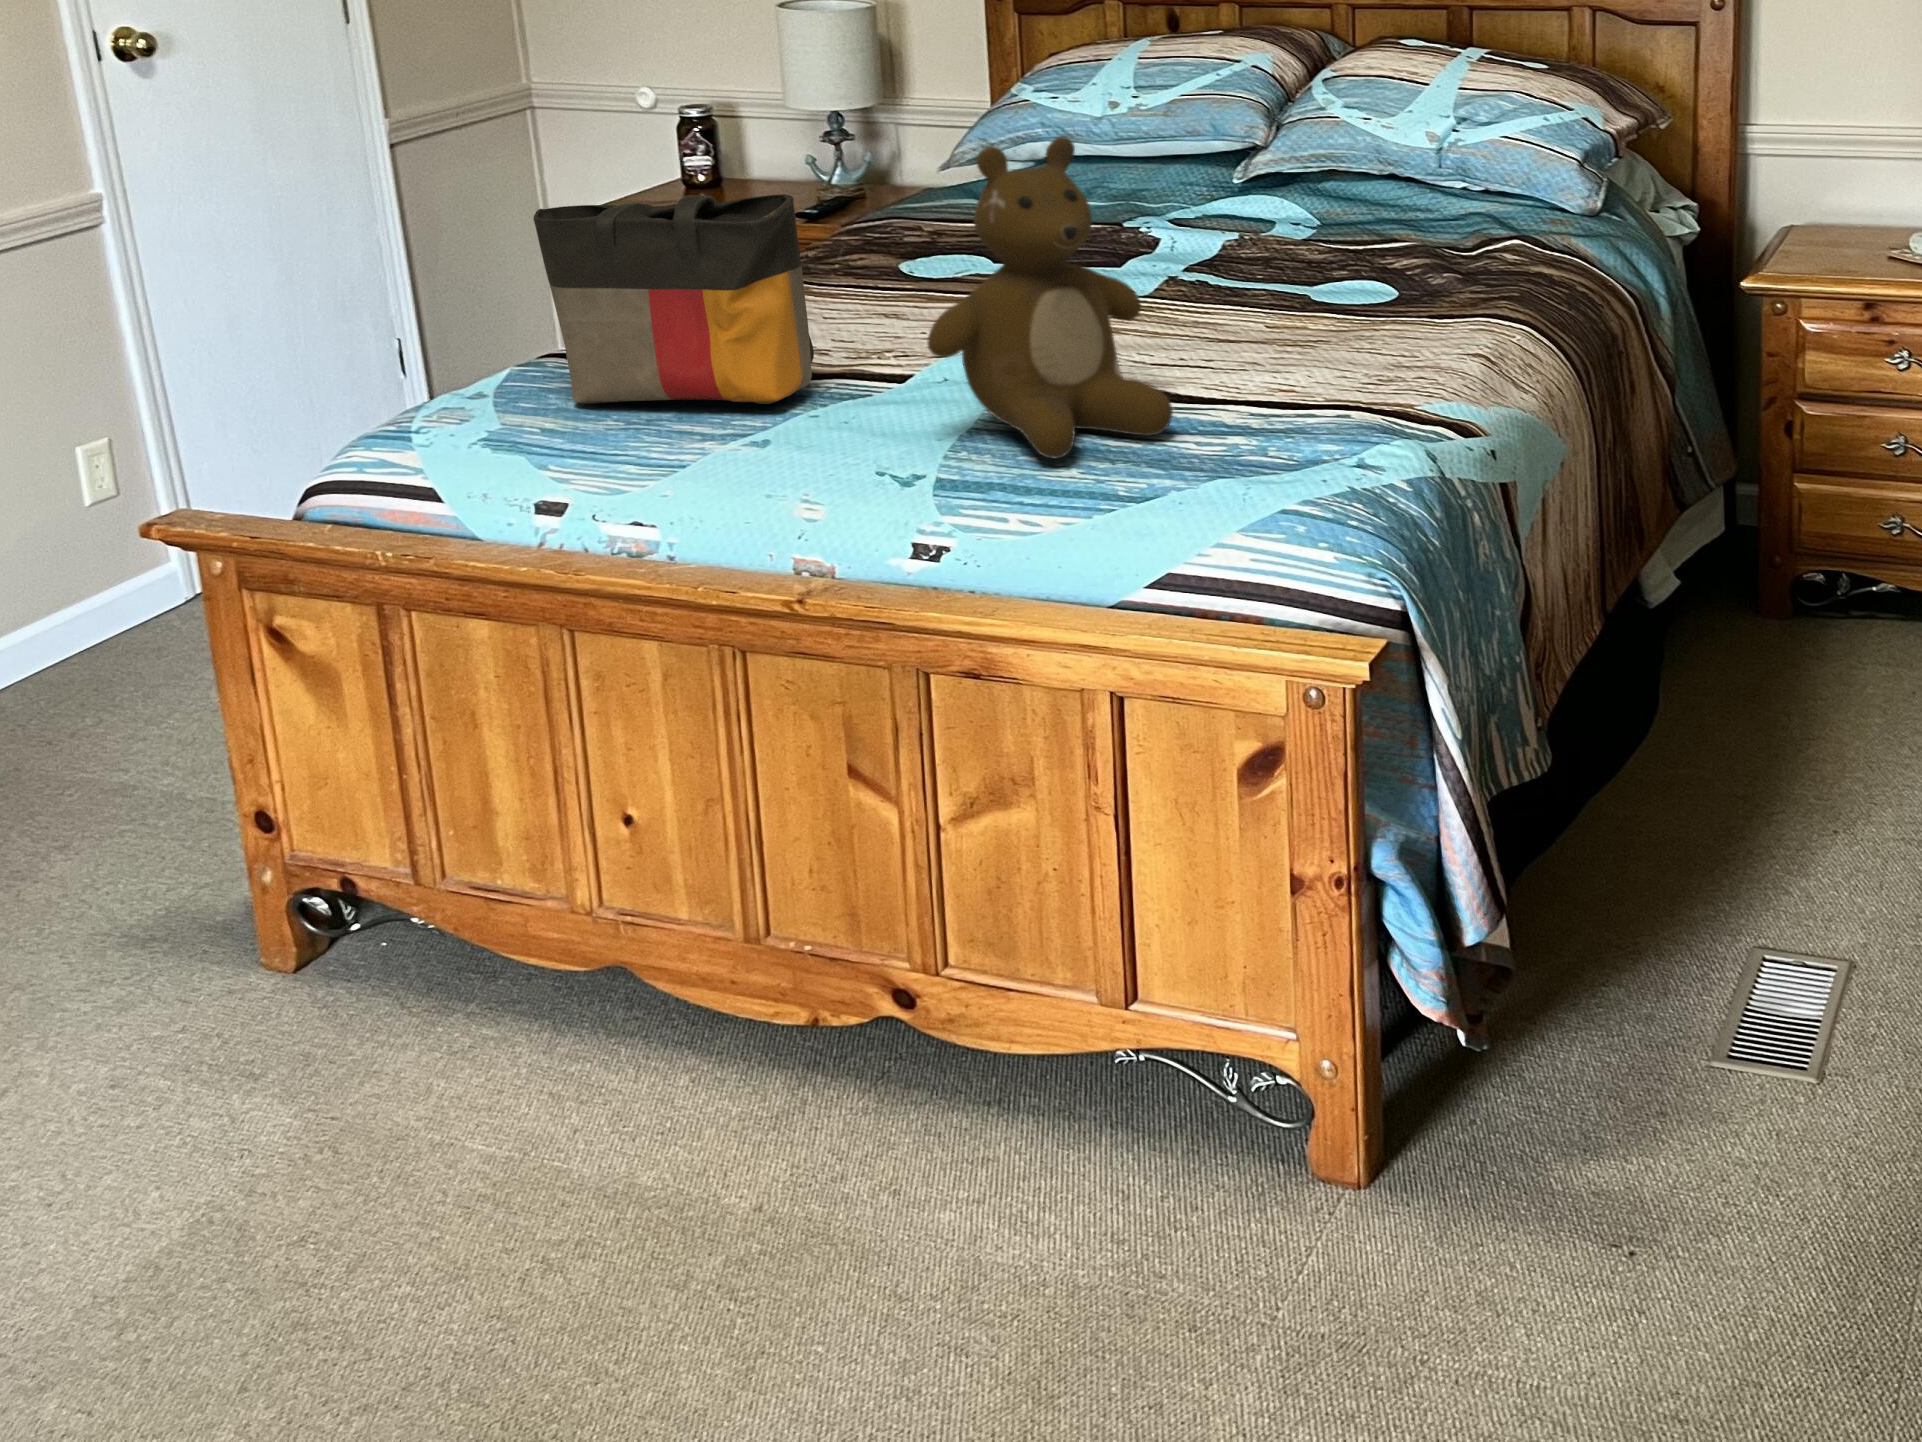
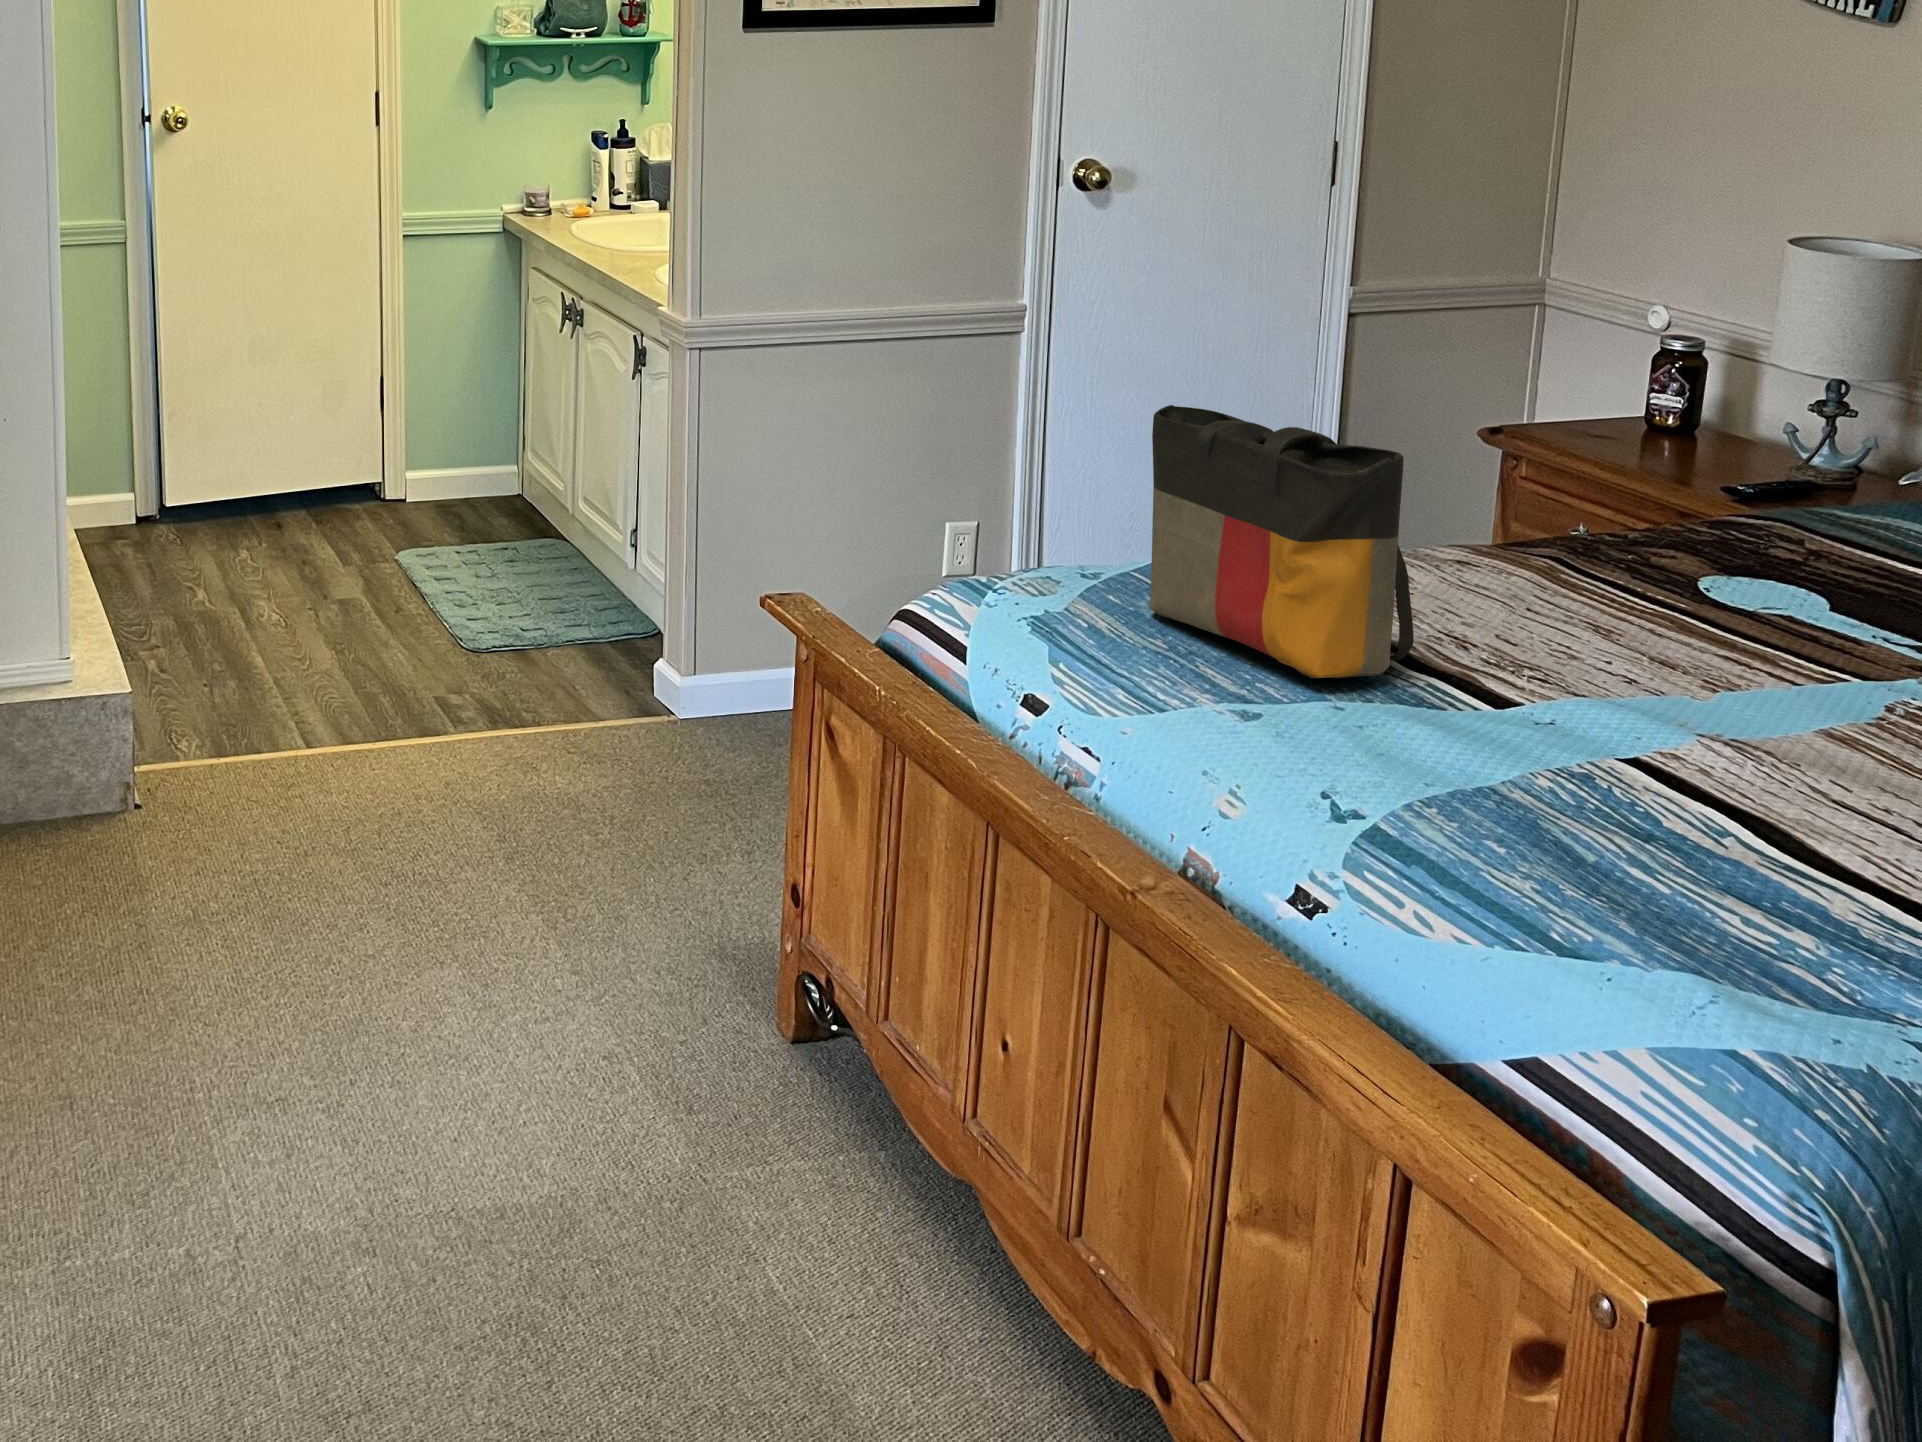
teddy bear: present [928,136,1173,459] -> none [1437,455,1785,889]

